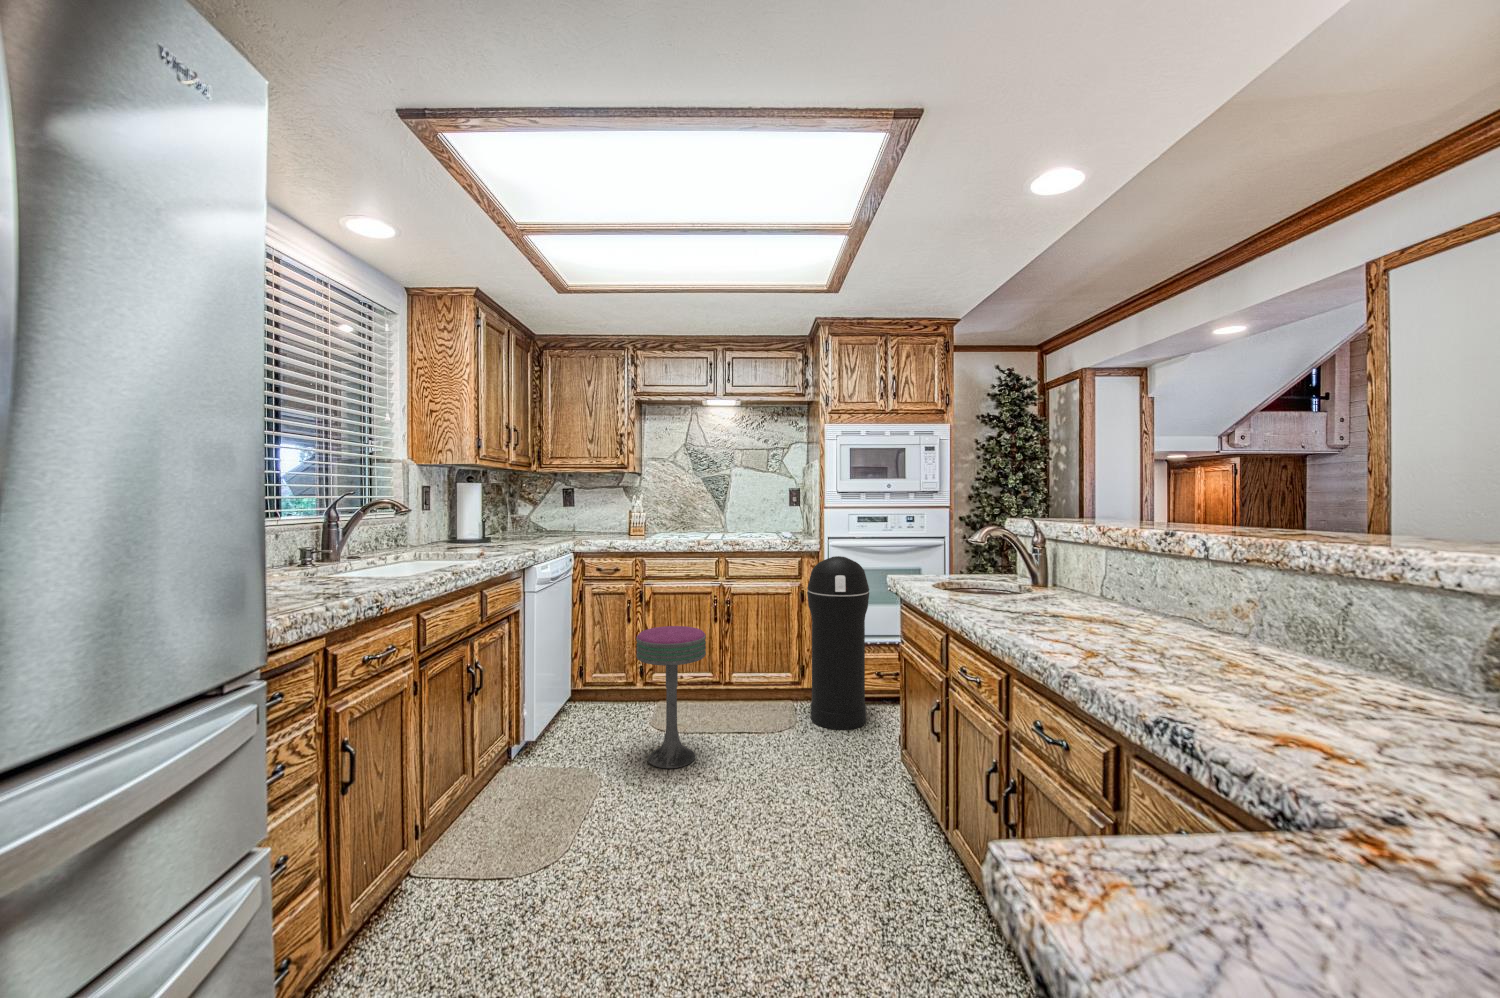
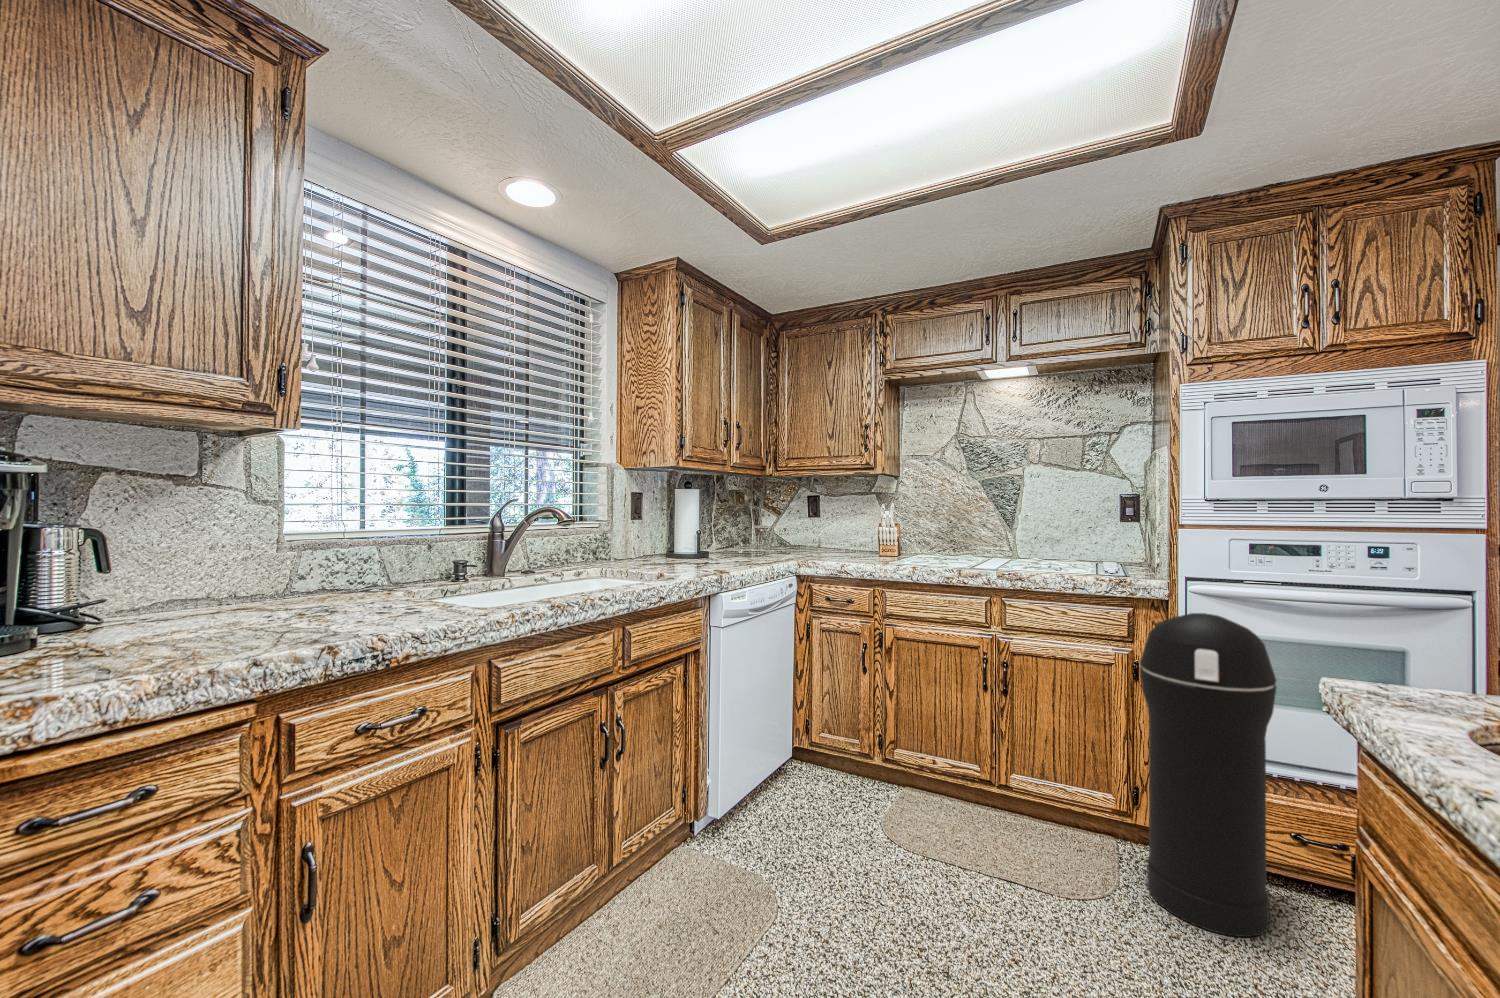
bar stool: present [636,626,706,768] -> none [838,694,943,918]

